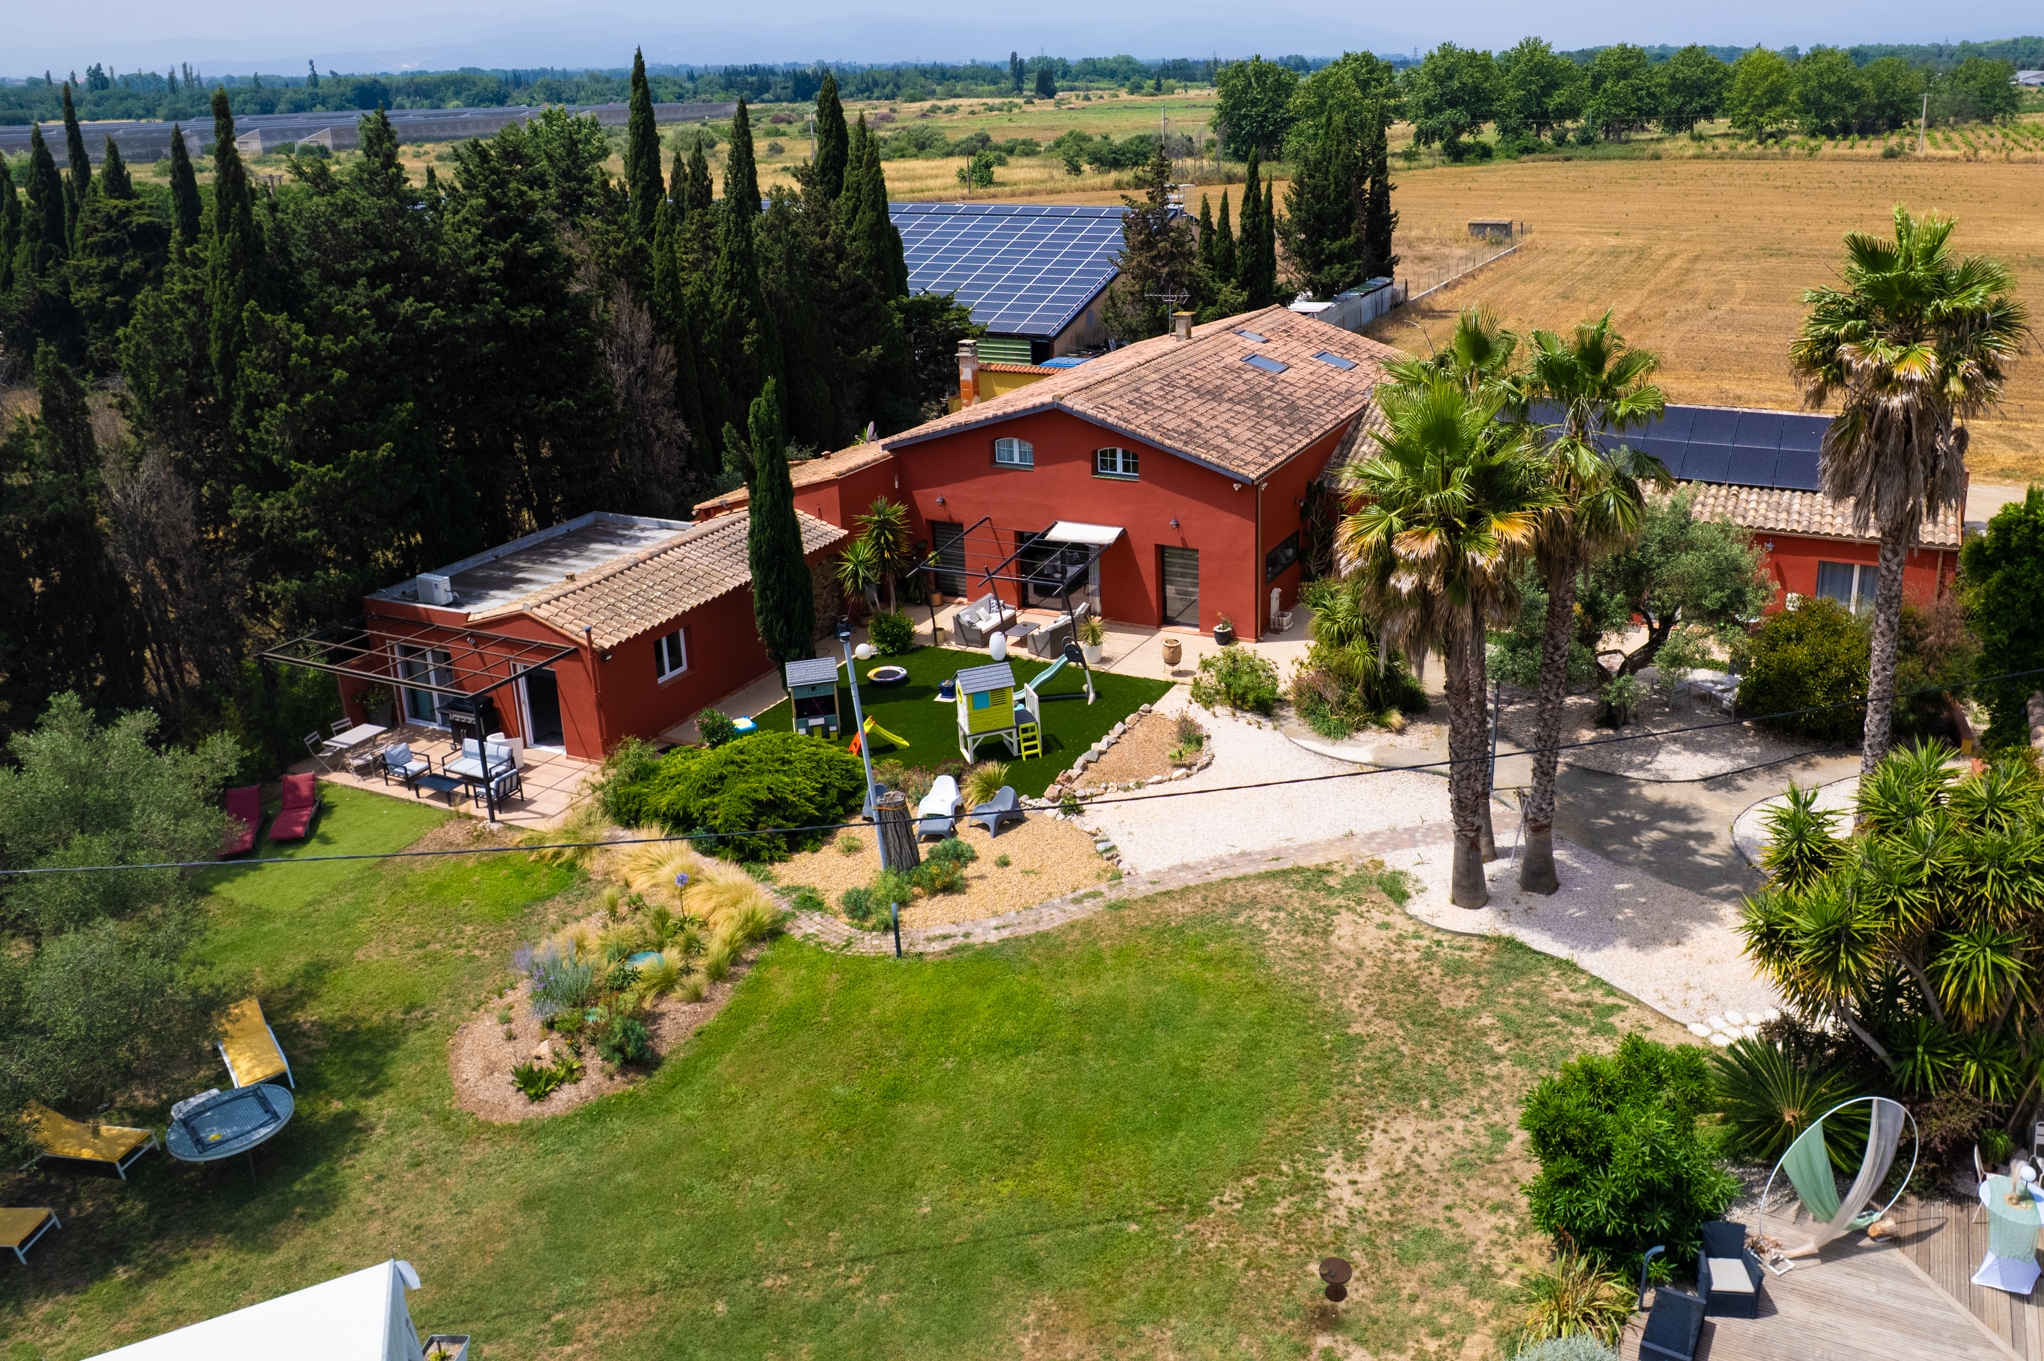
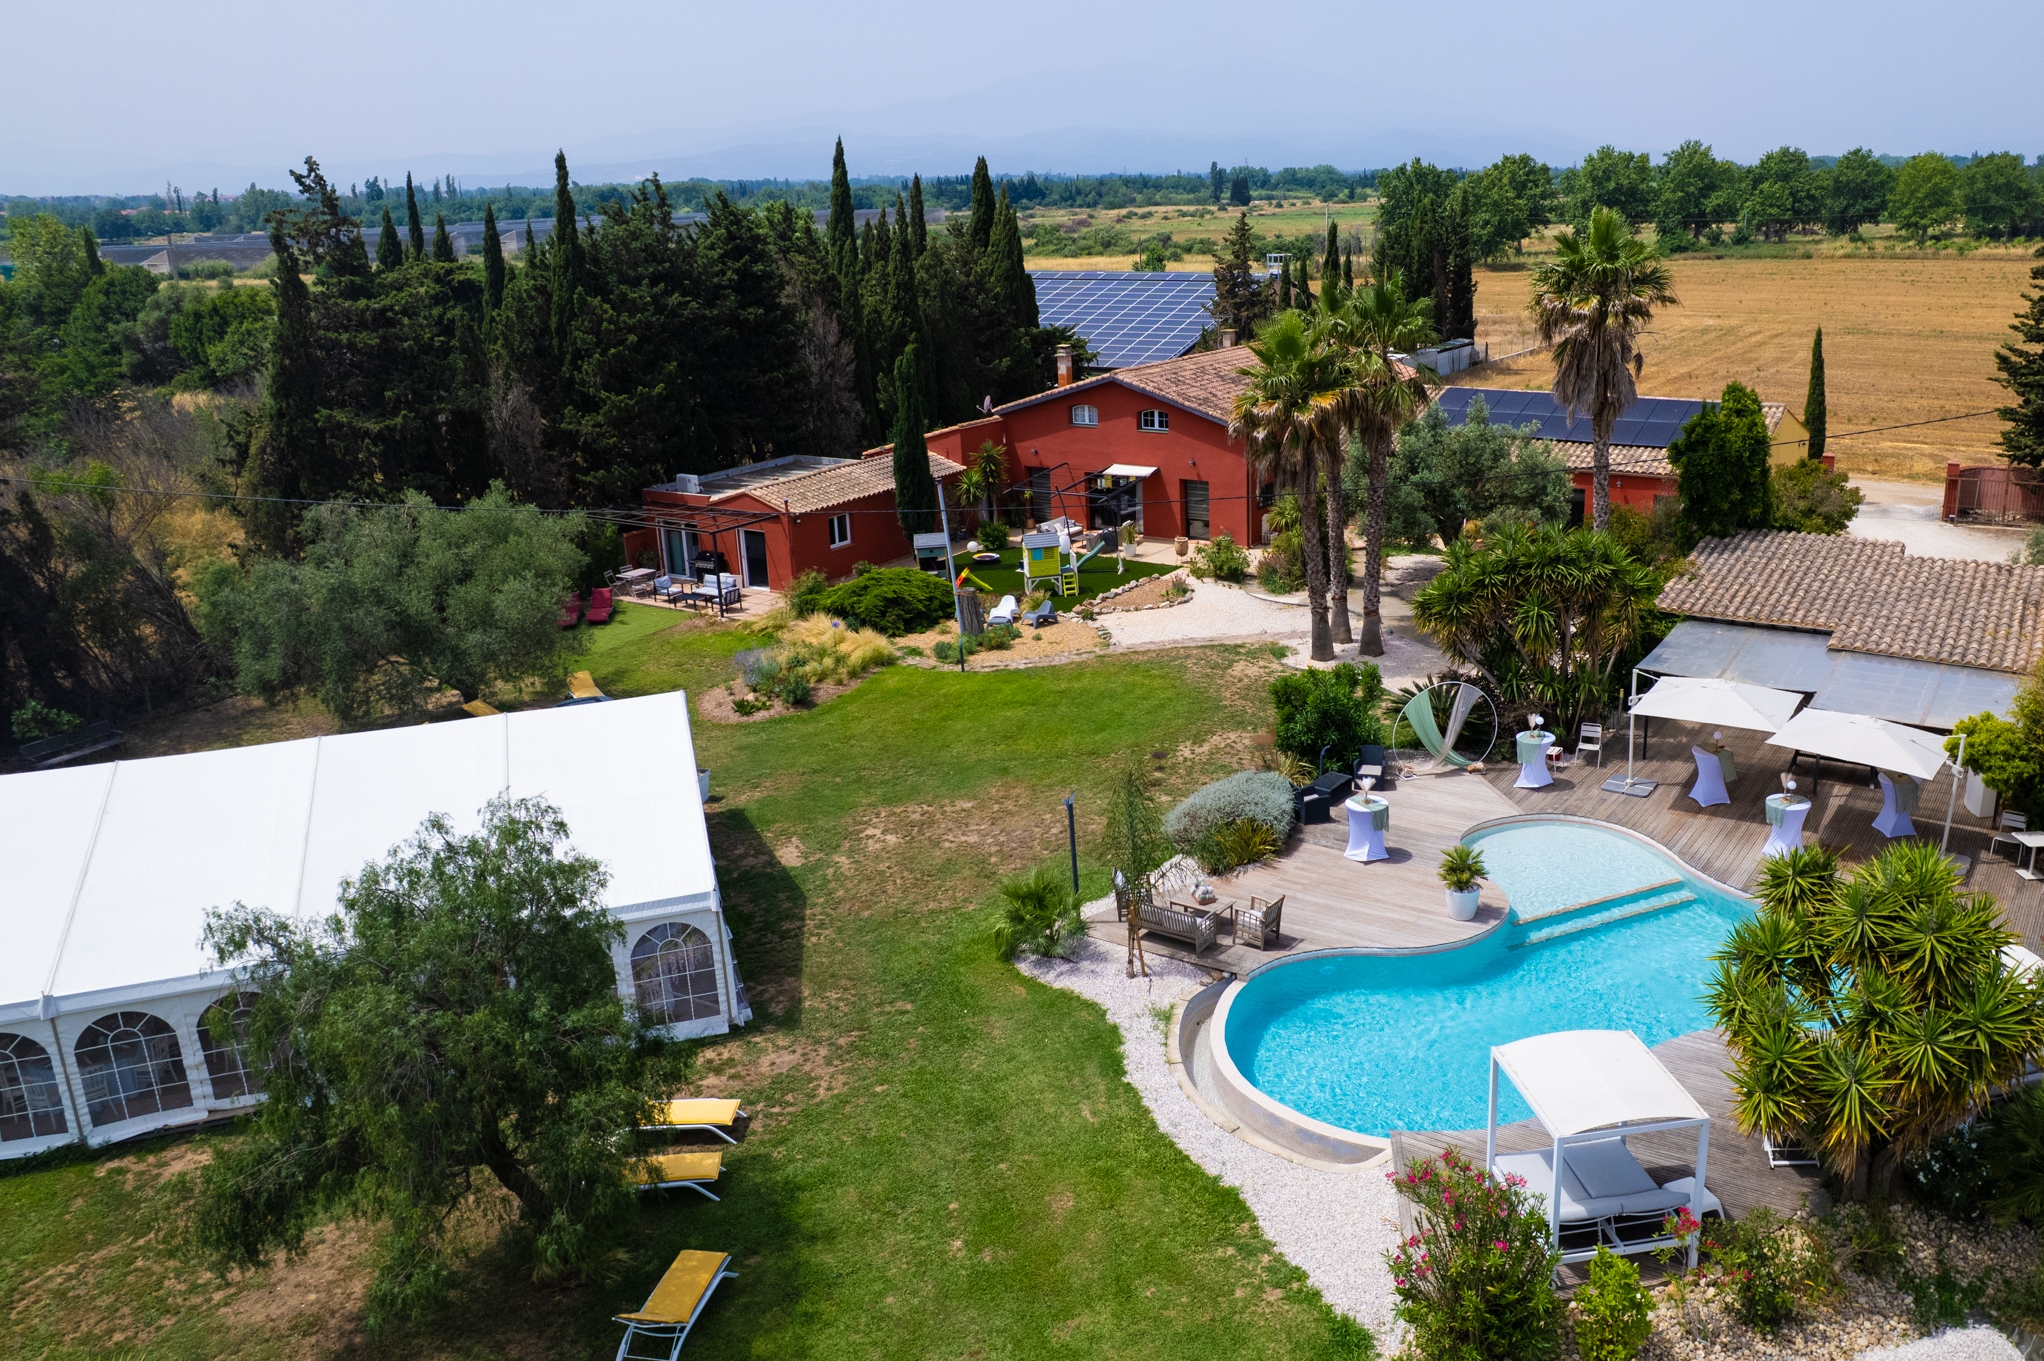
chair: none [1473,1152,1540,1273] -> present [1251,719,1278,769]

